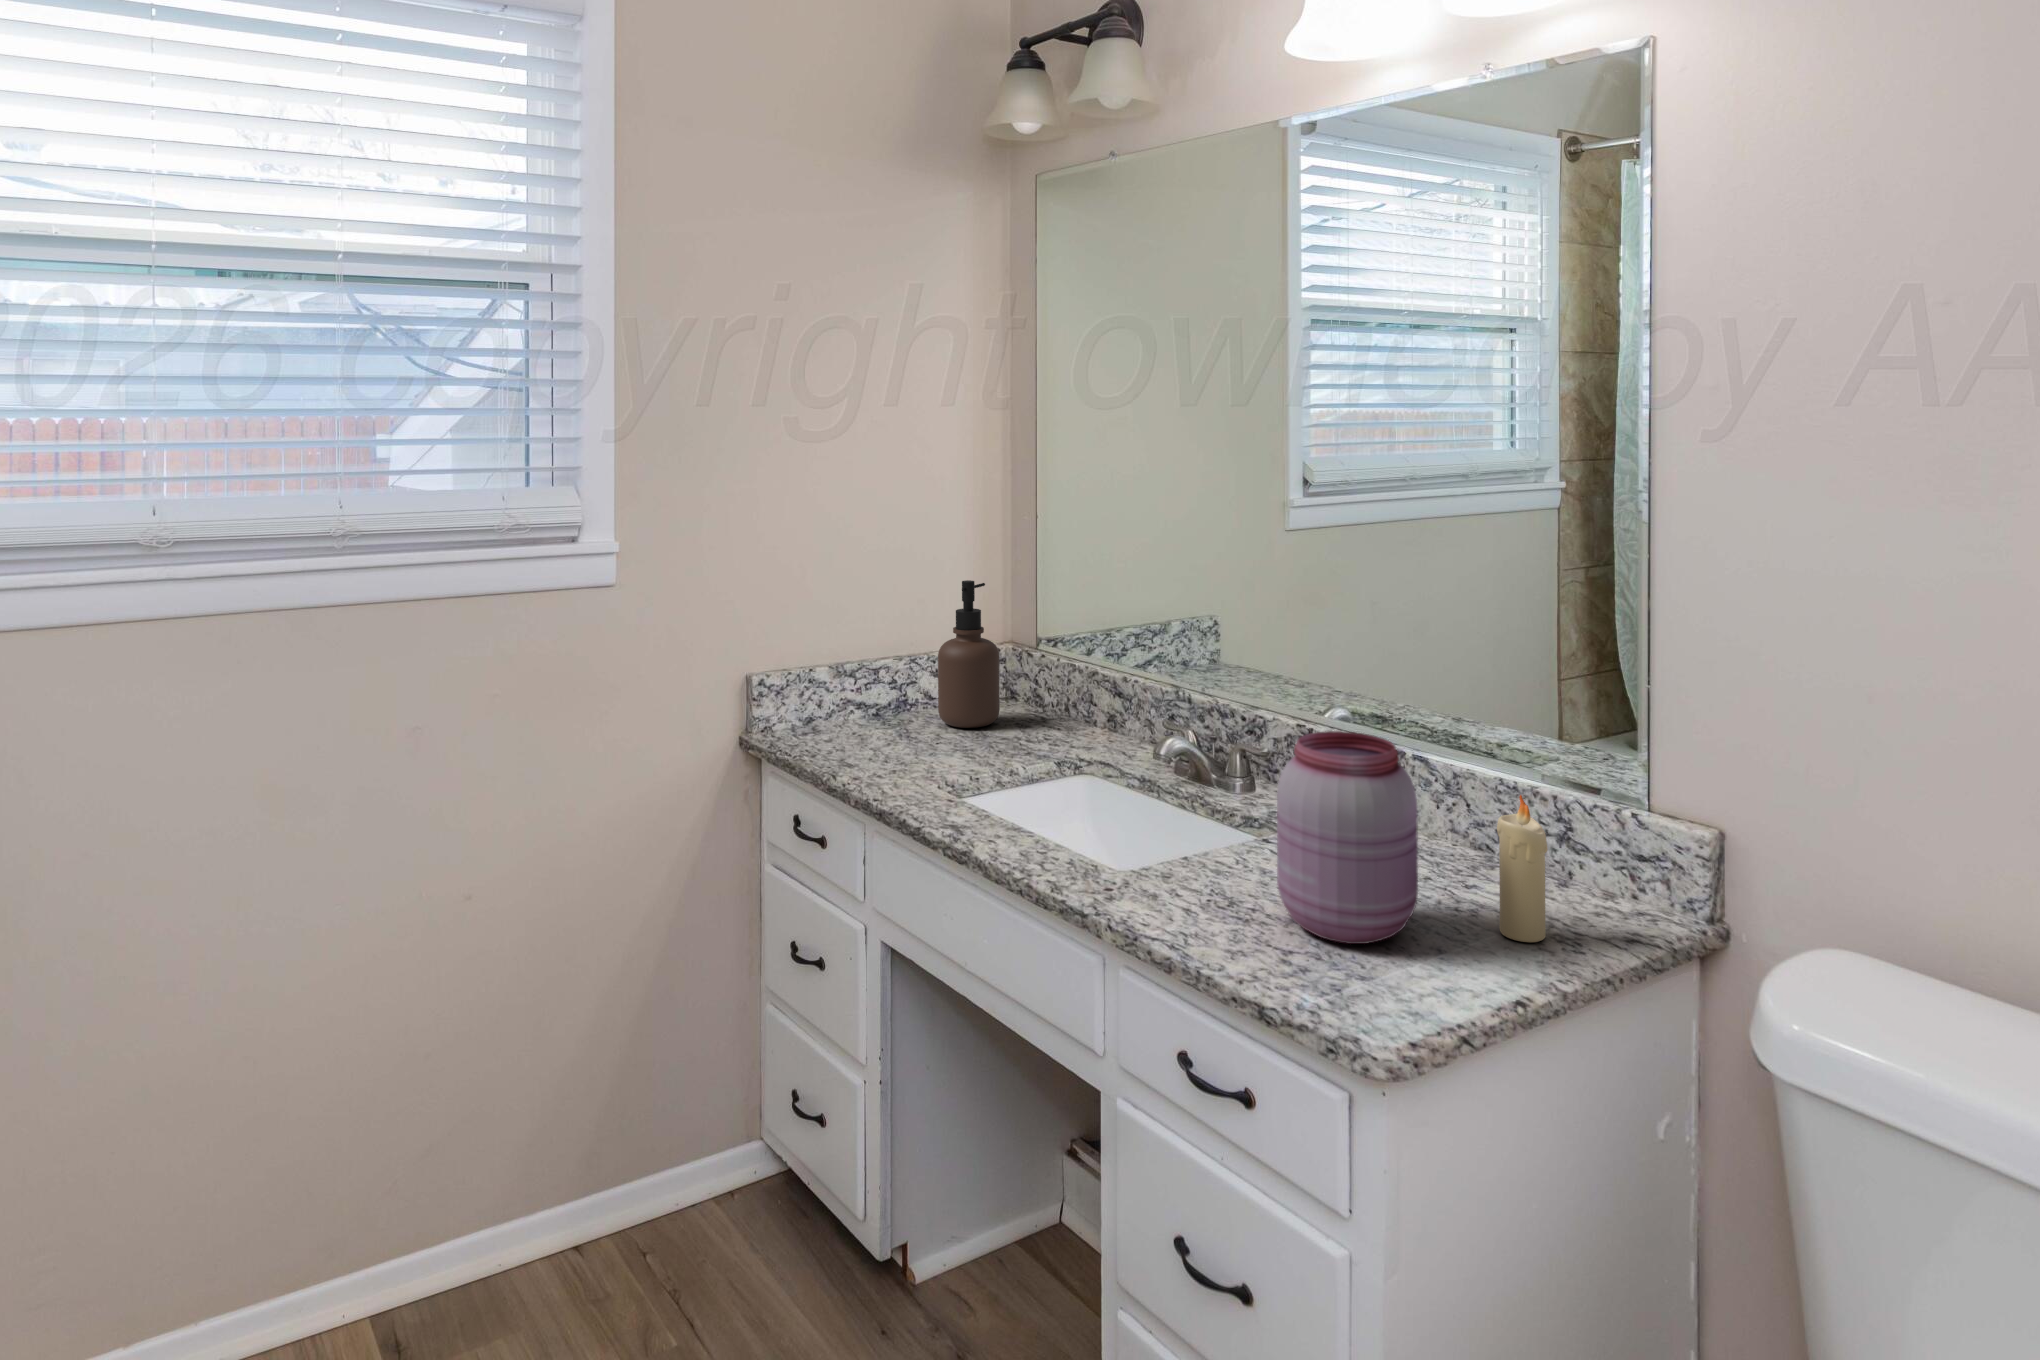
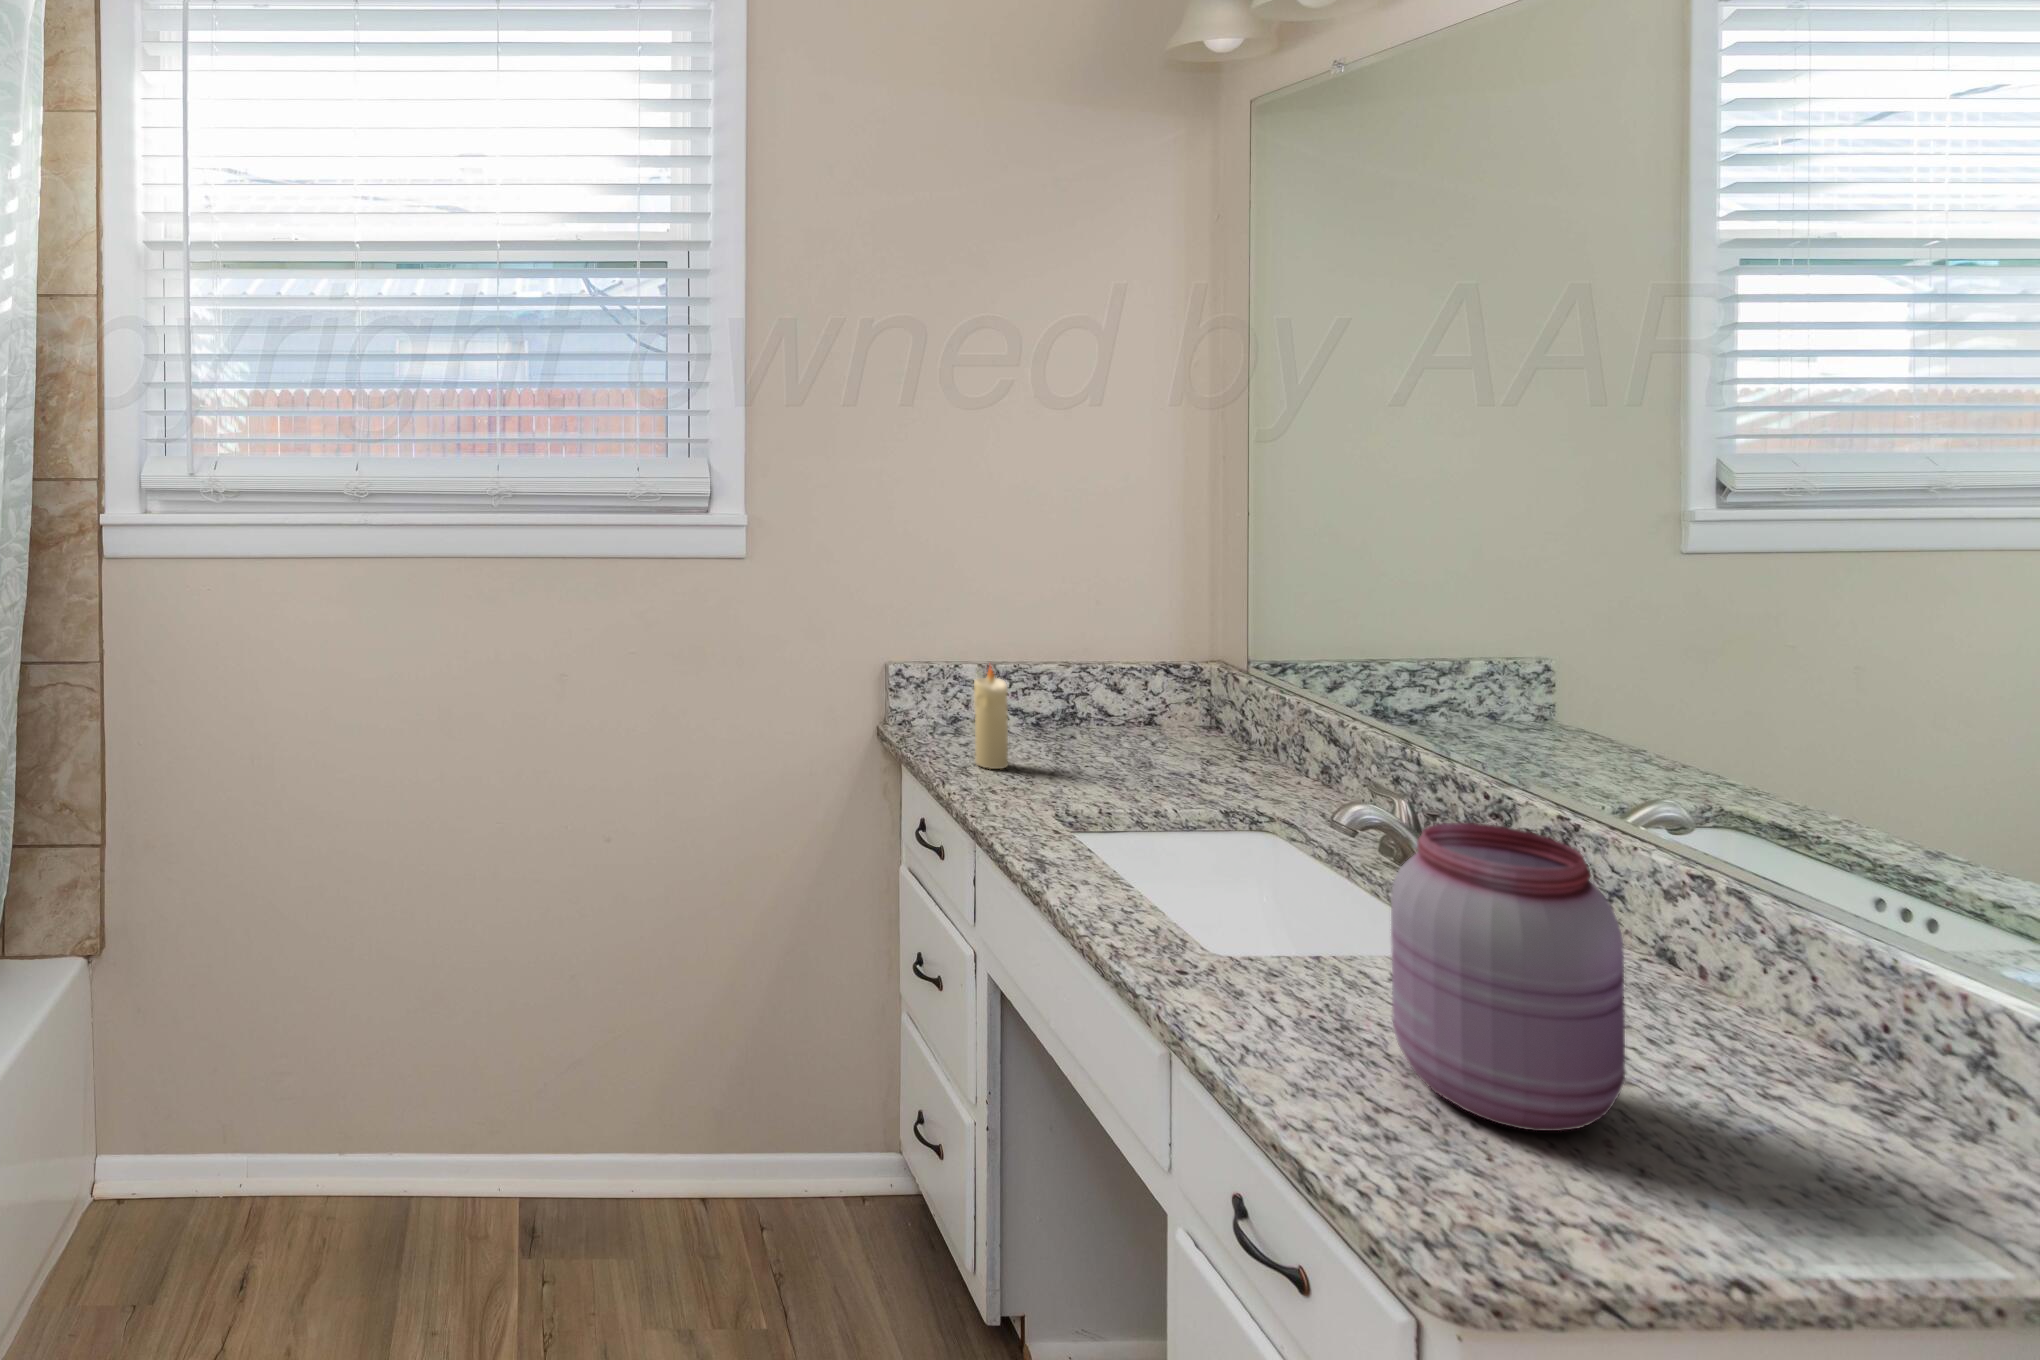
soap dispenser: present [938,580,1000,728] -> none [1104,586,1182,756]
candle: present [1497,795,1548,942] -> present [974,666,1008,769]

